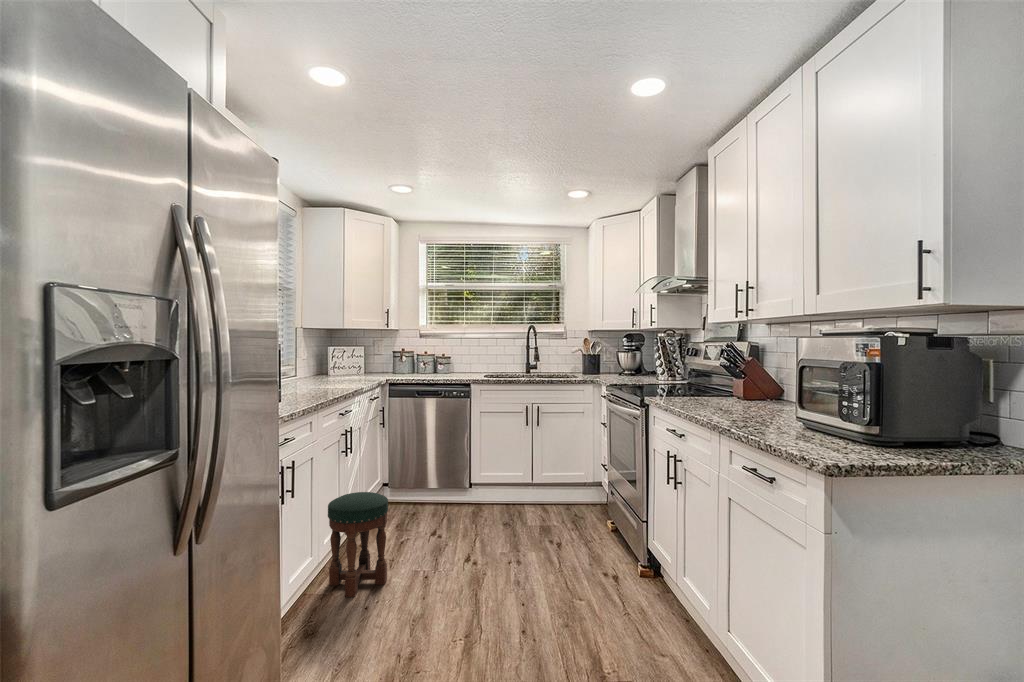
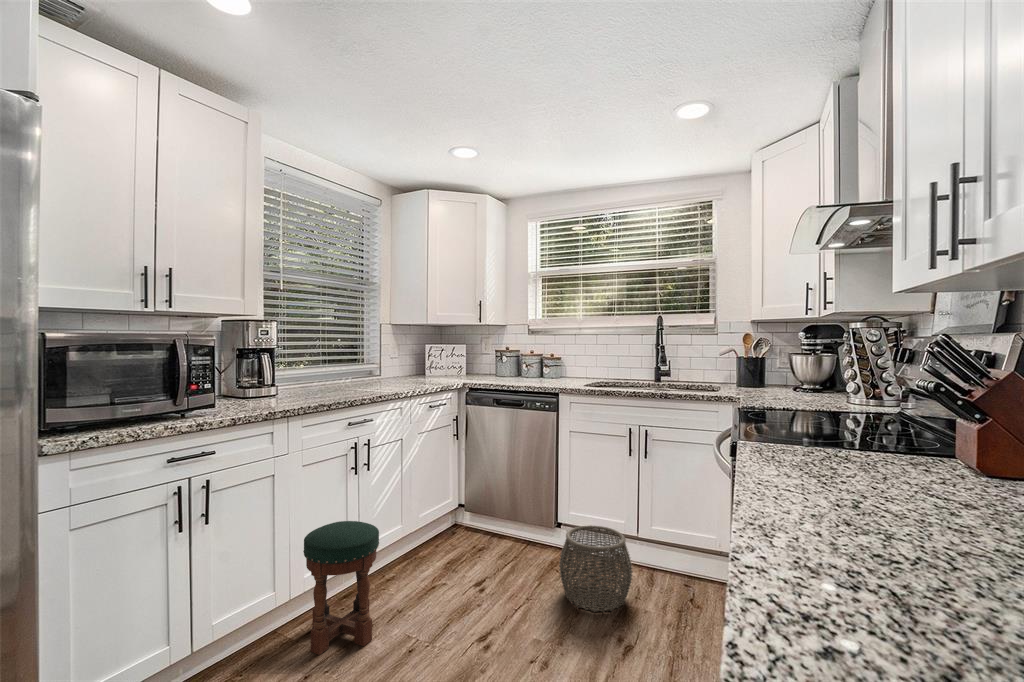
woven basket: none [495,477,547,533] -> present [559,525,633,612]

